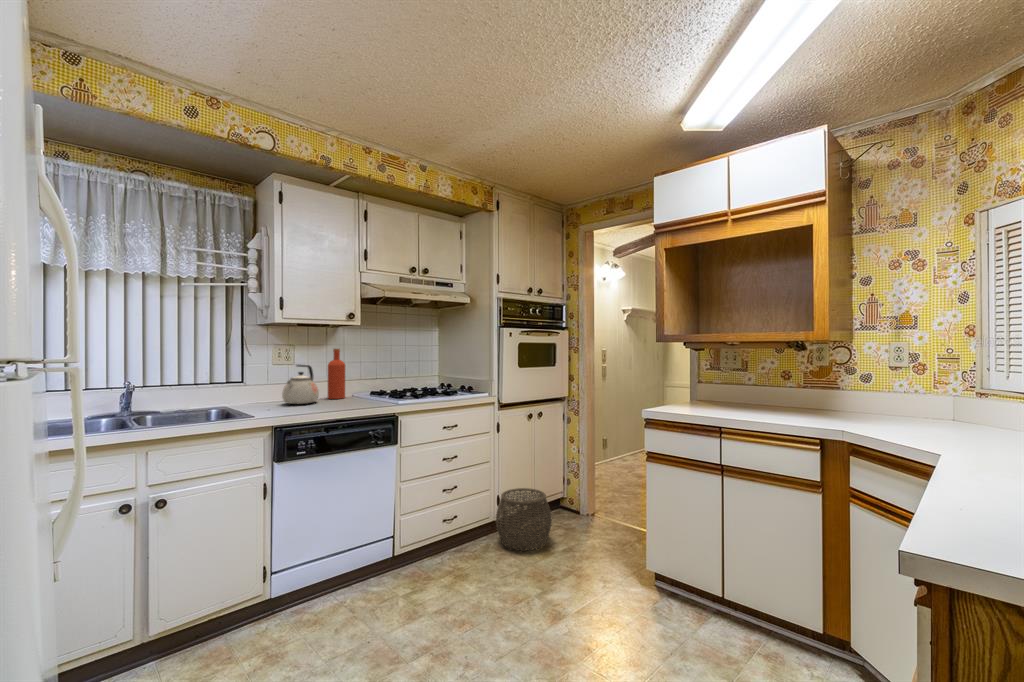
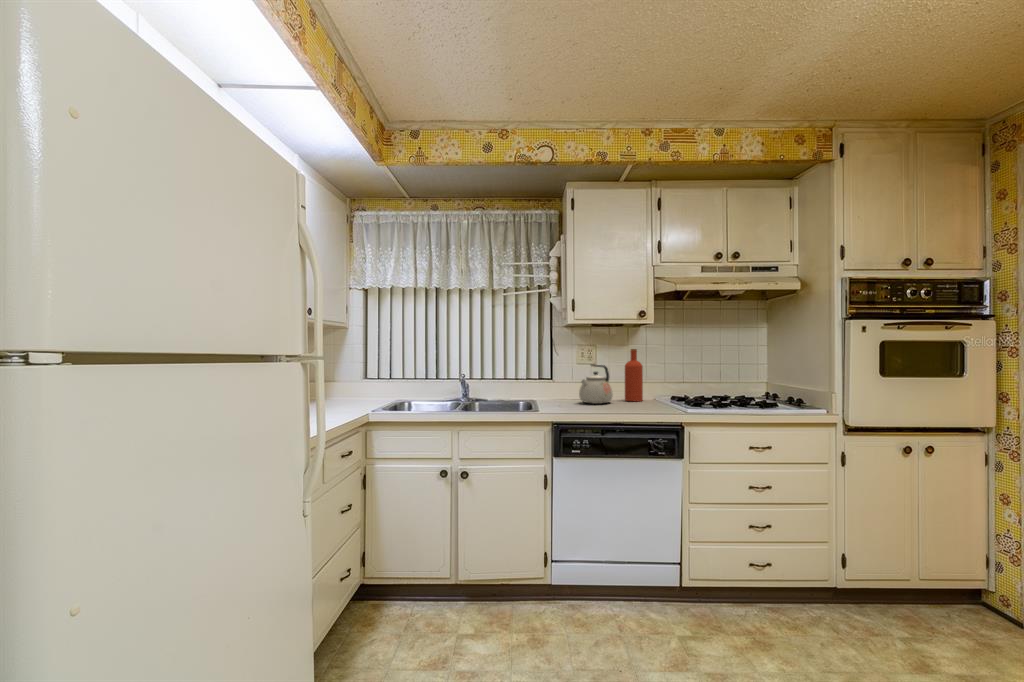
woven basket: present [496,488,552,551] -> none [833,550,936,652]

